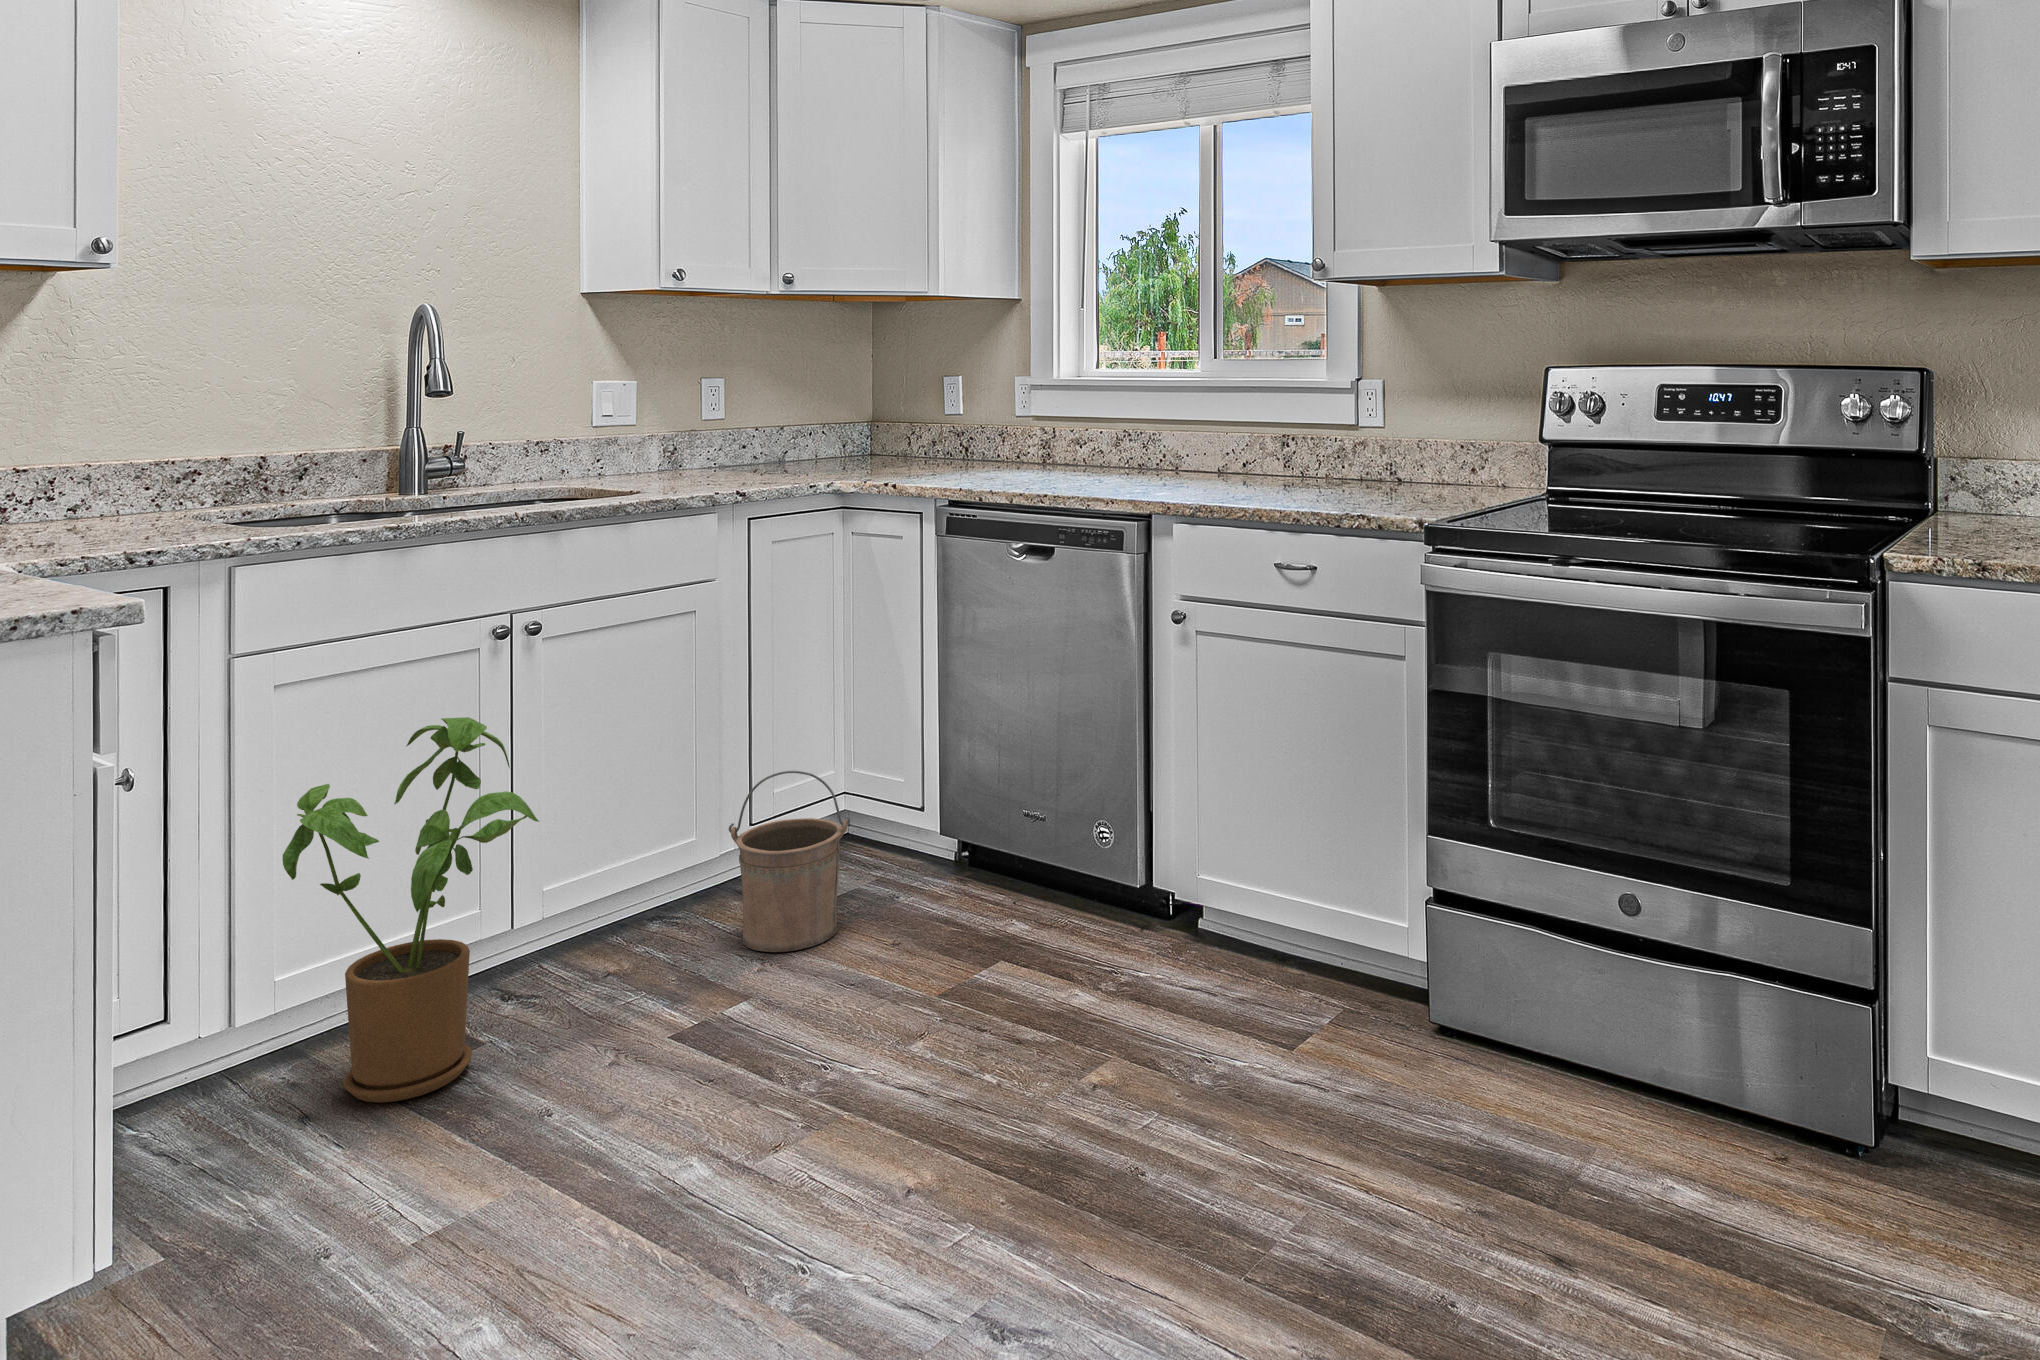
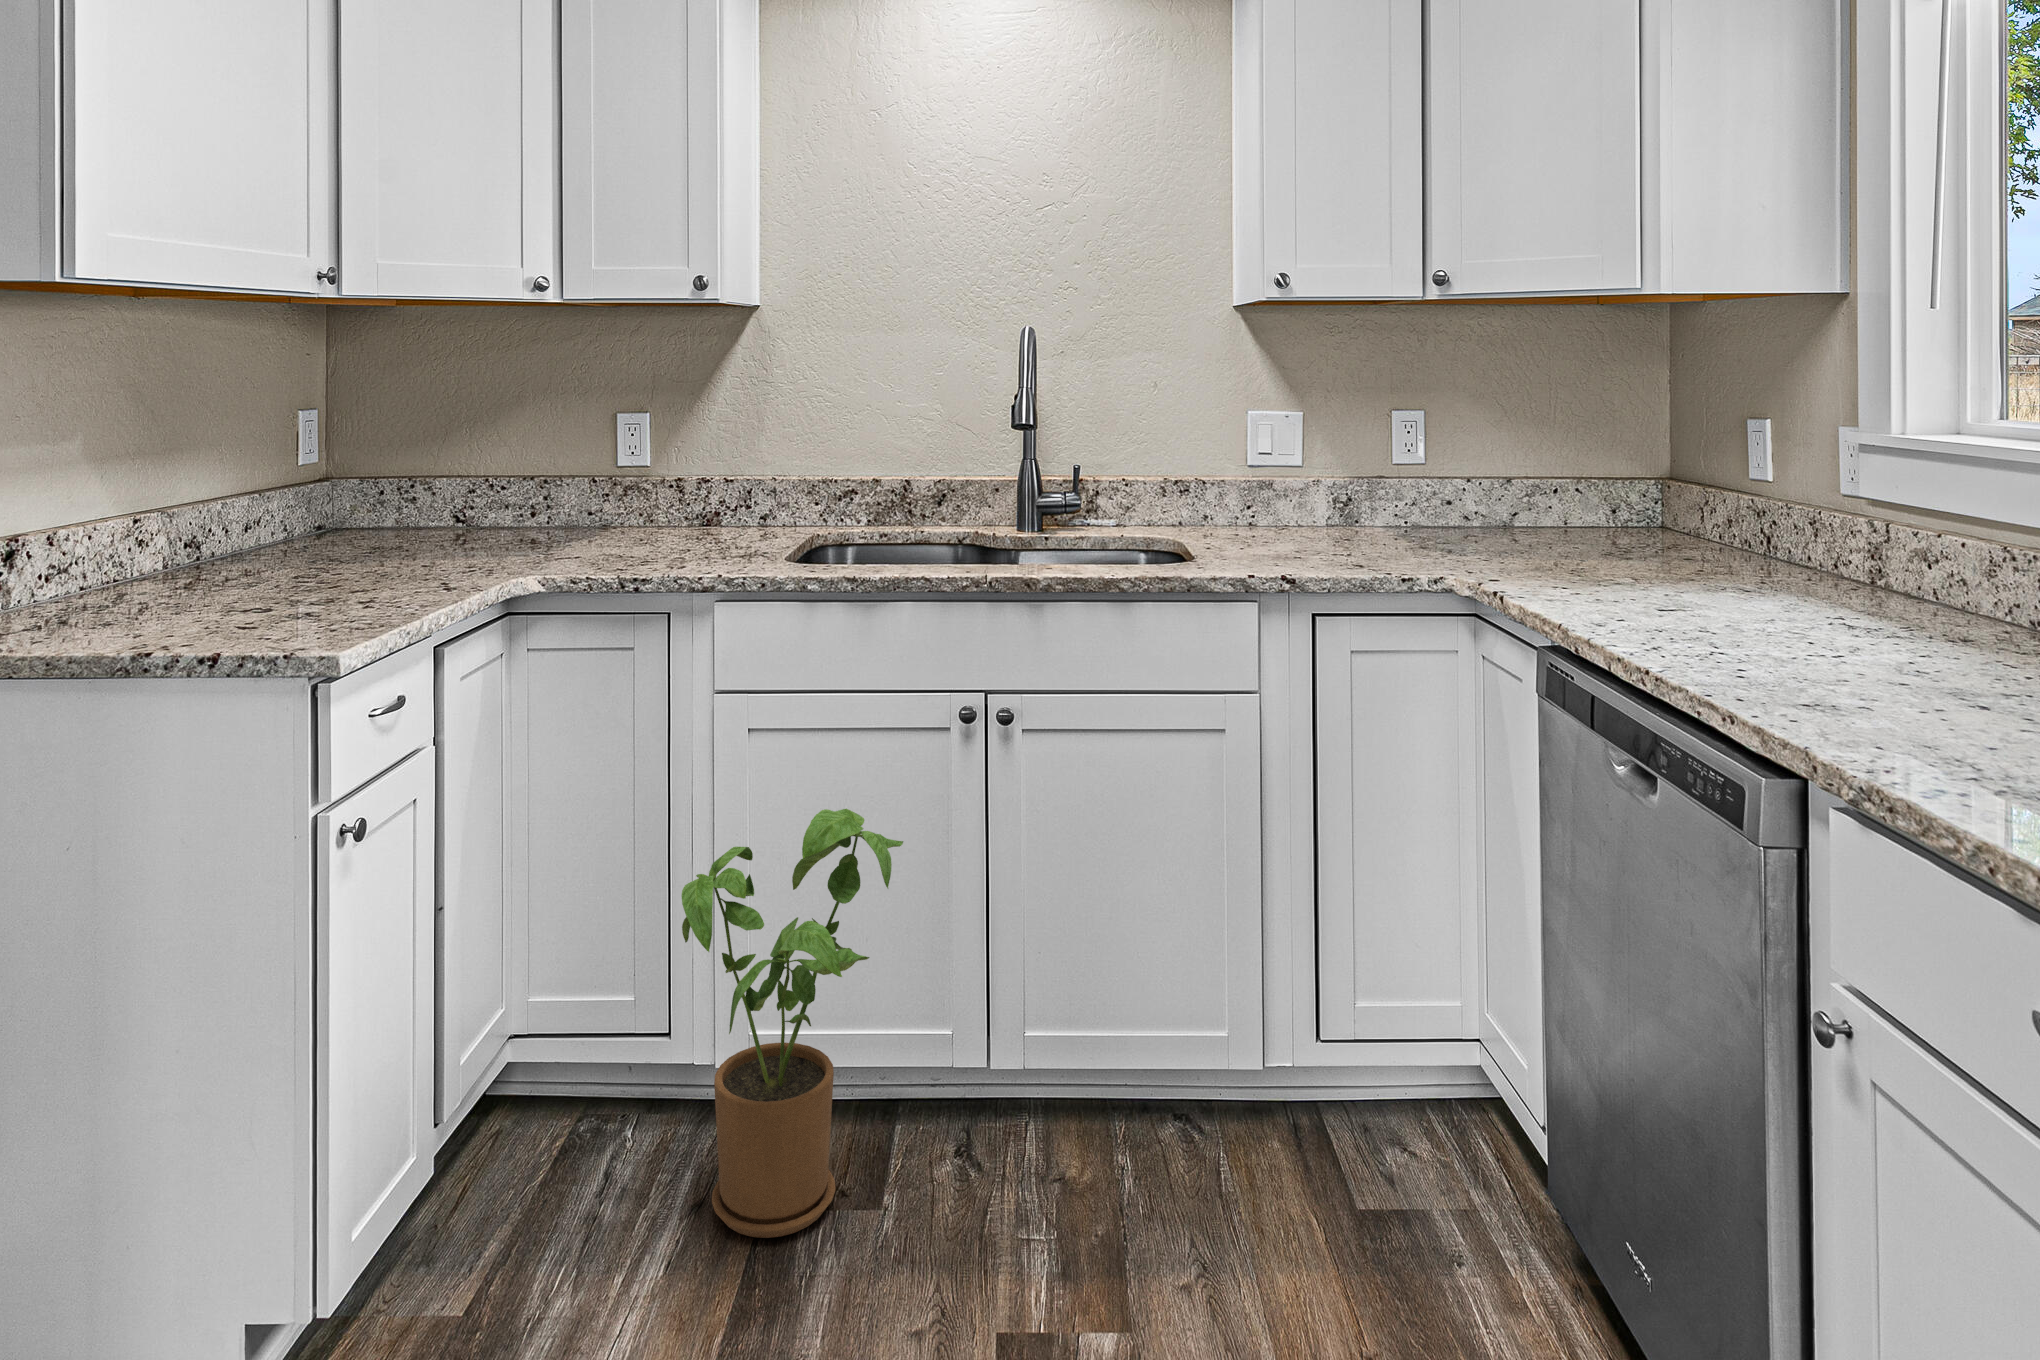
bucket: present [729,771,850,952] -> none [1196,989,1342,1267]

